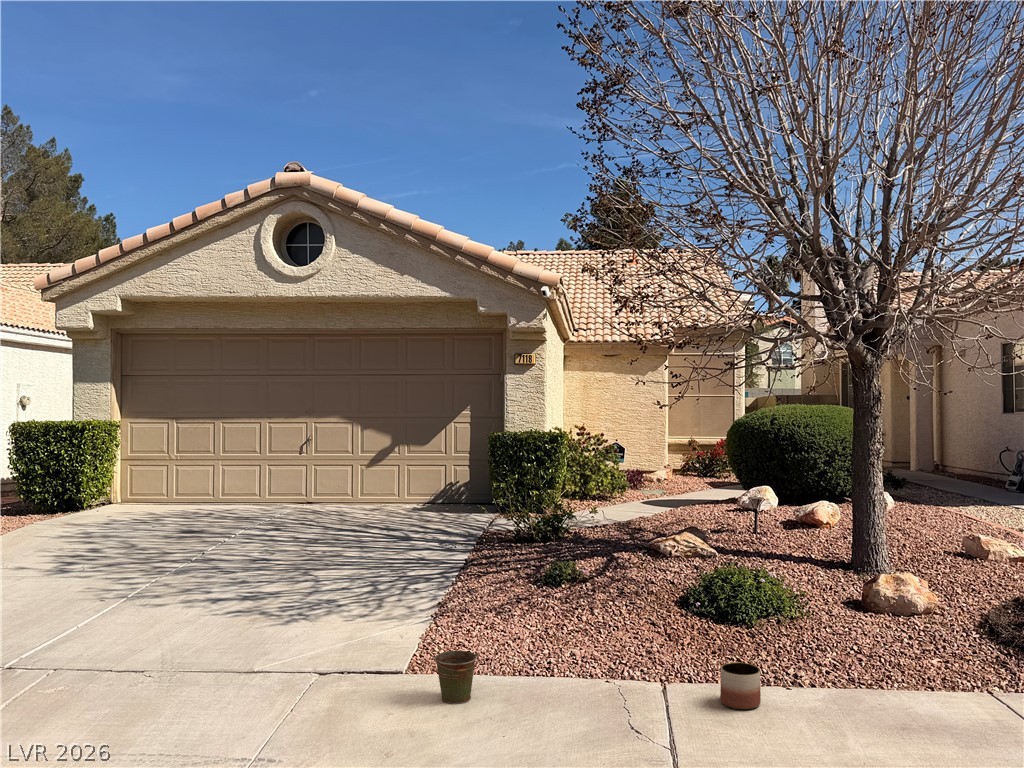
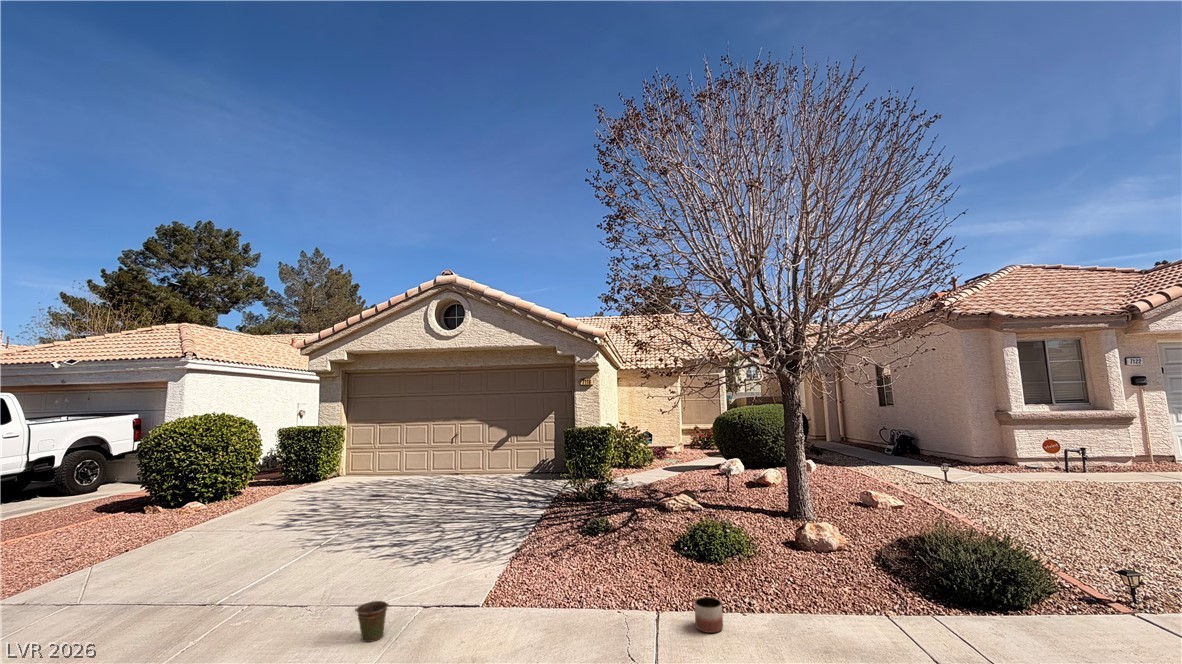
bucket: present [434,651,479,704] -> present [355,601,389,642]

